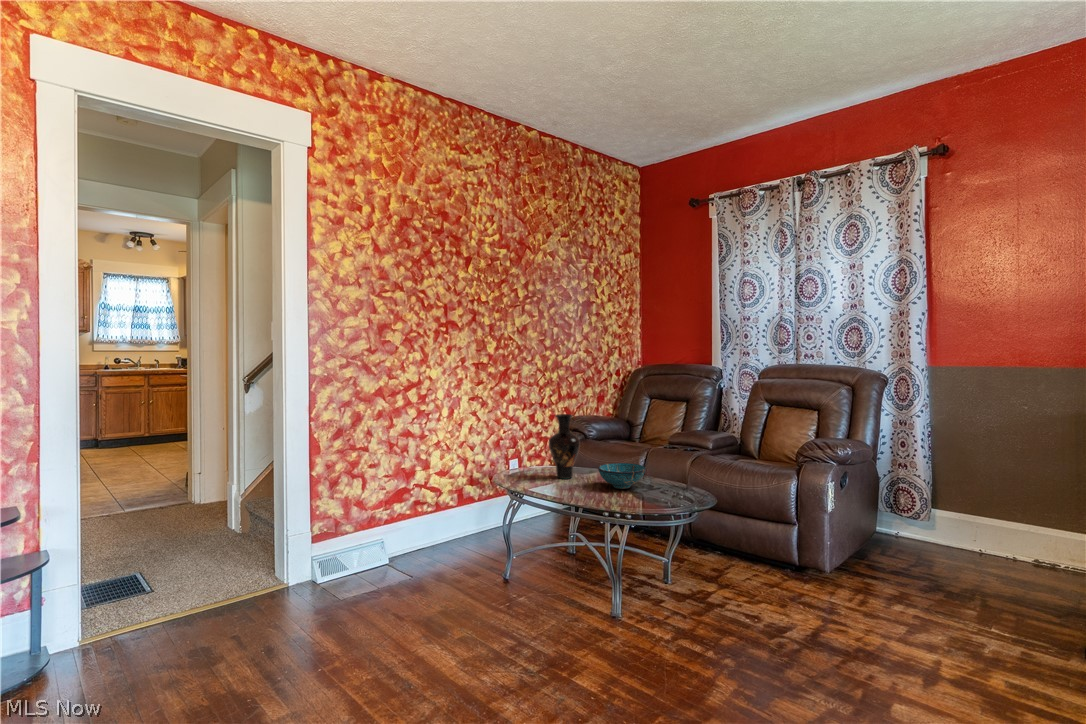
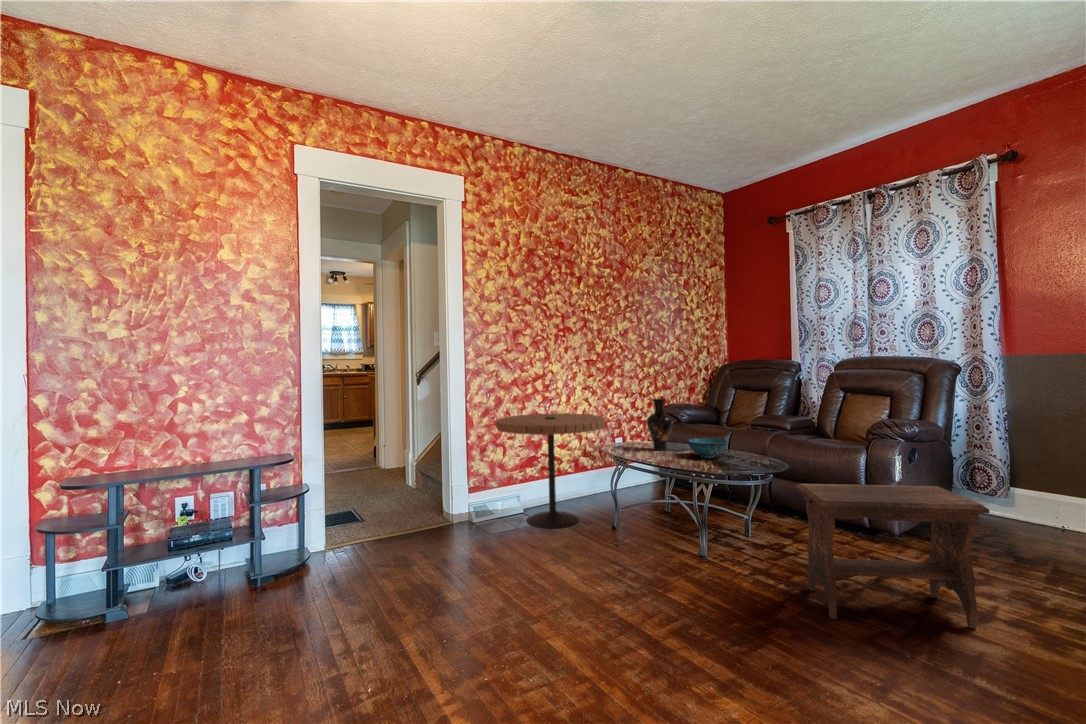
side table: none [352,432,497,586] -> present [496,413,605,528]
footstool: none [729,526,944,699] -> present [796,484,989,628]

